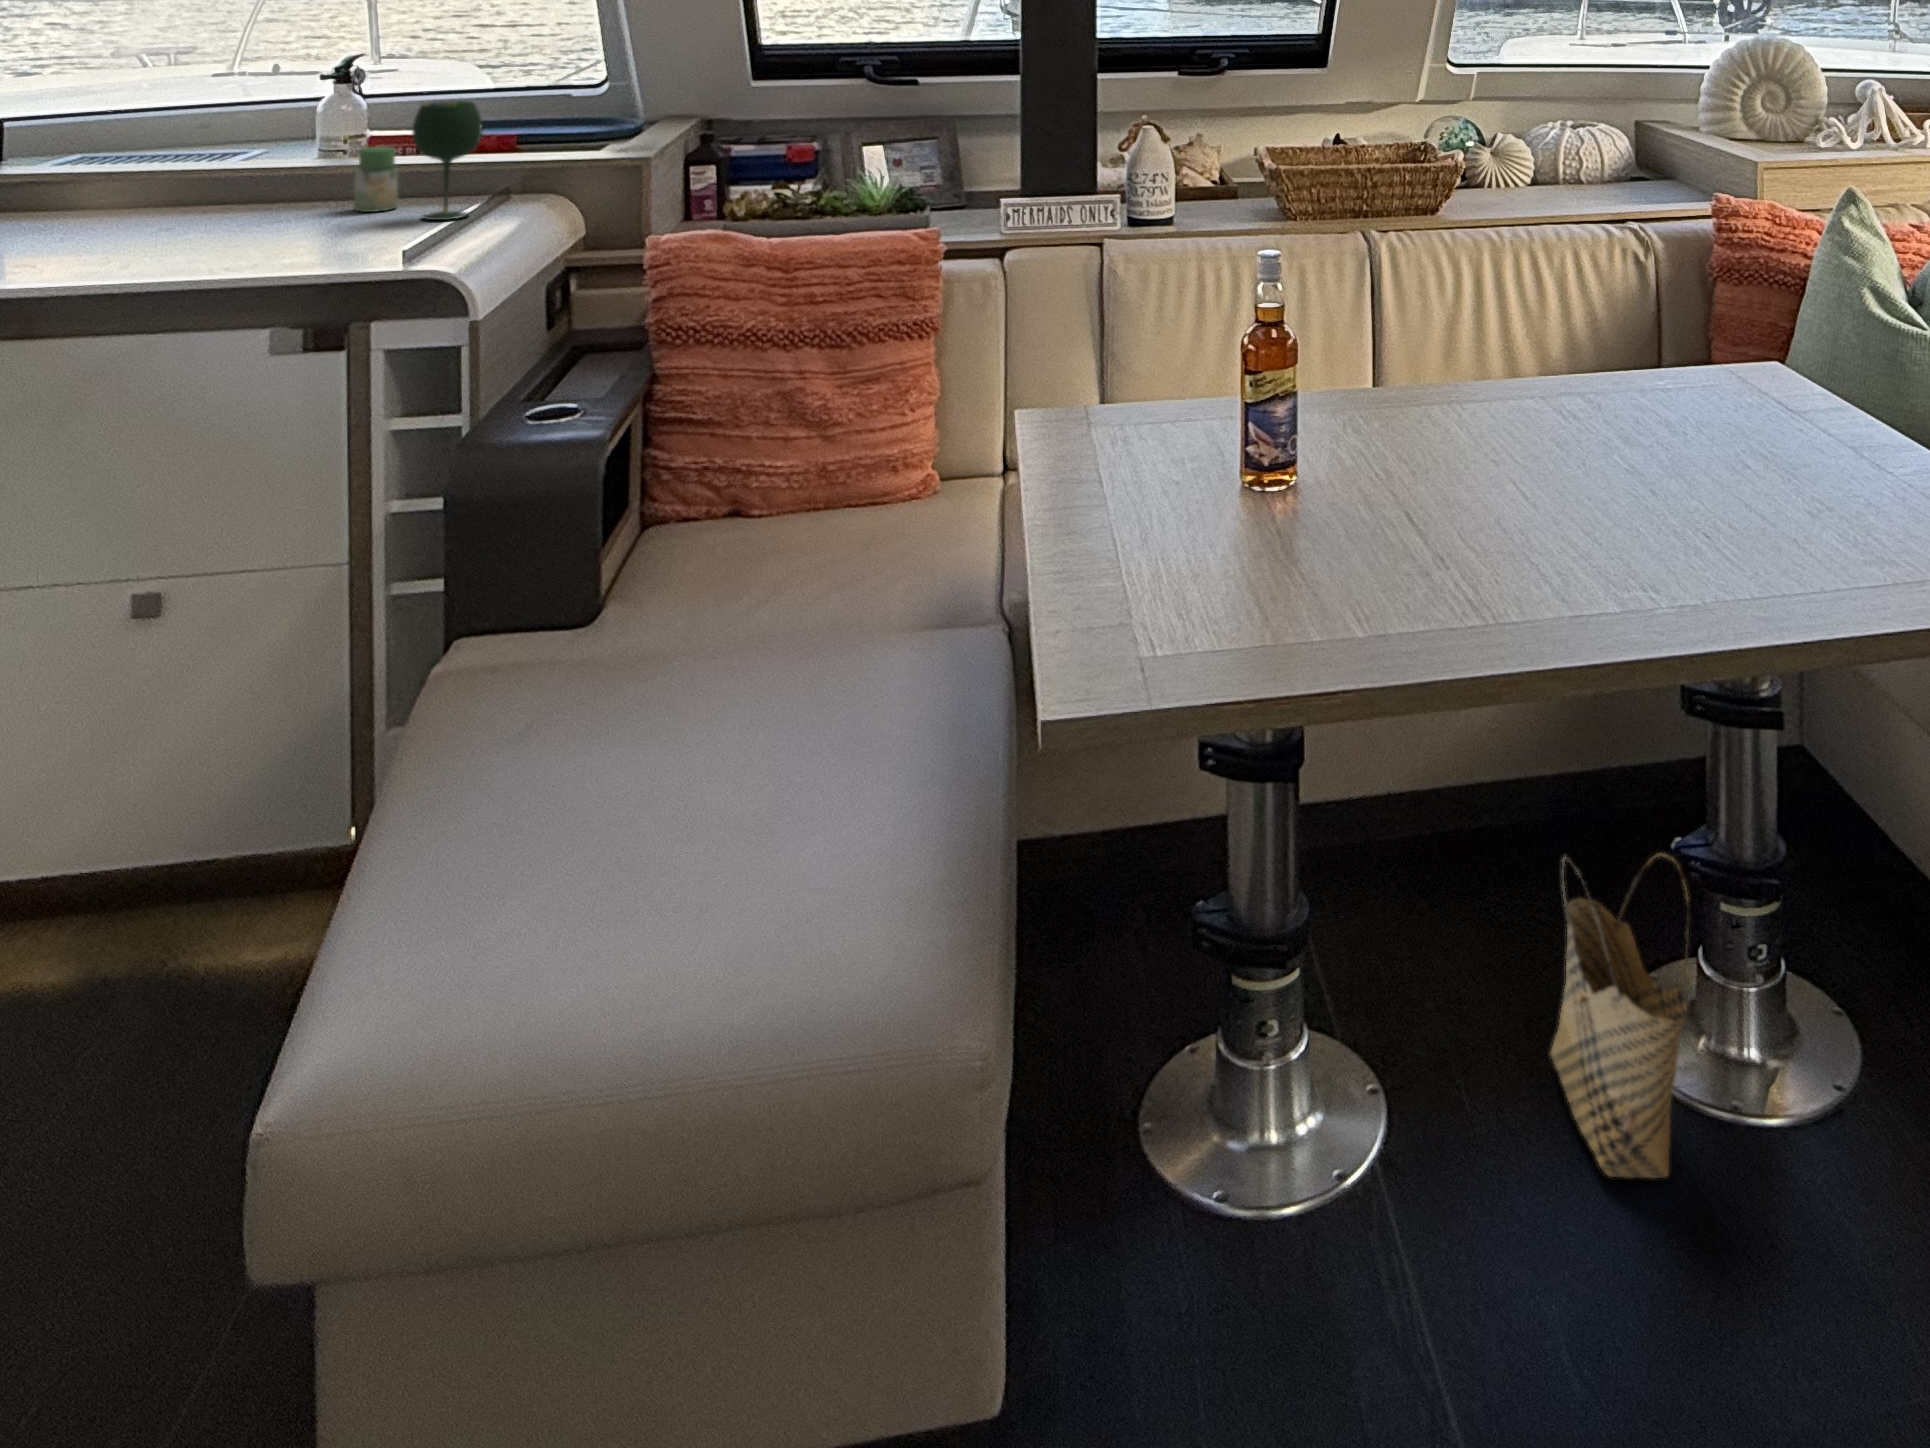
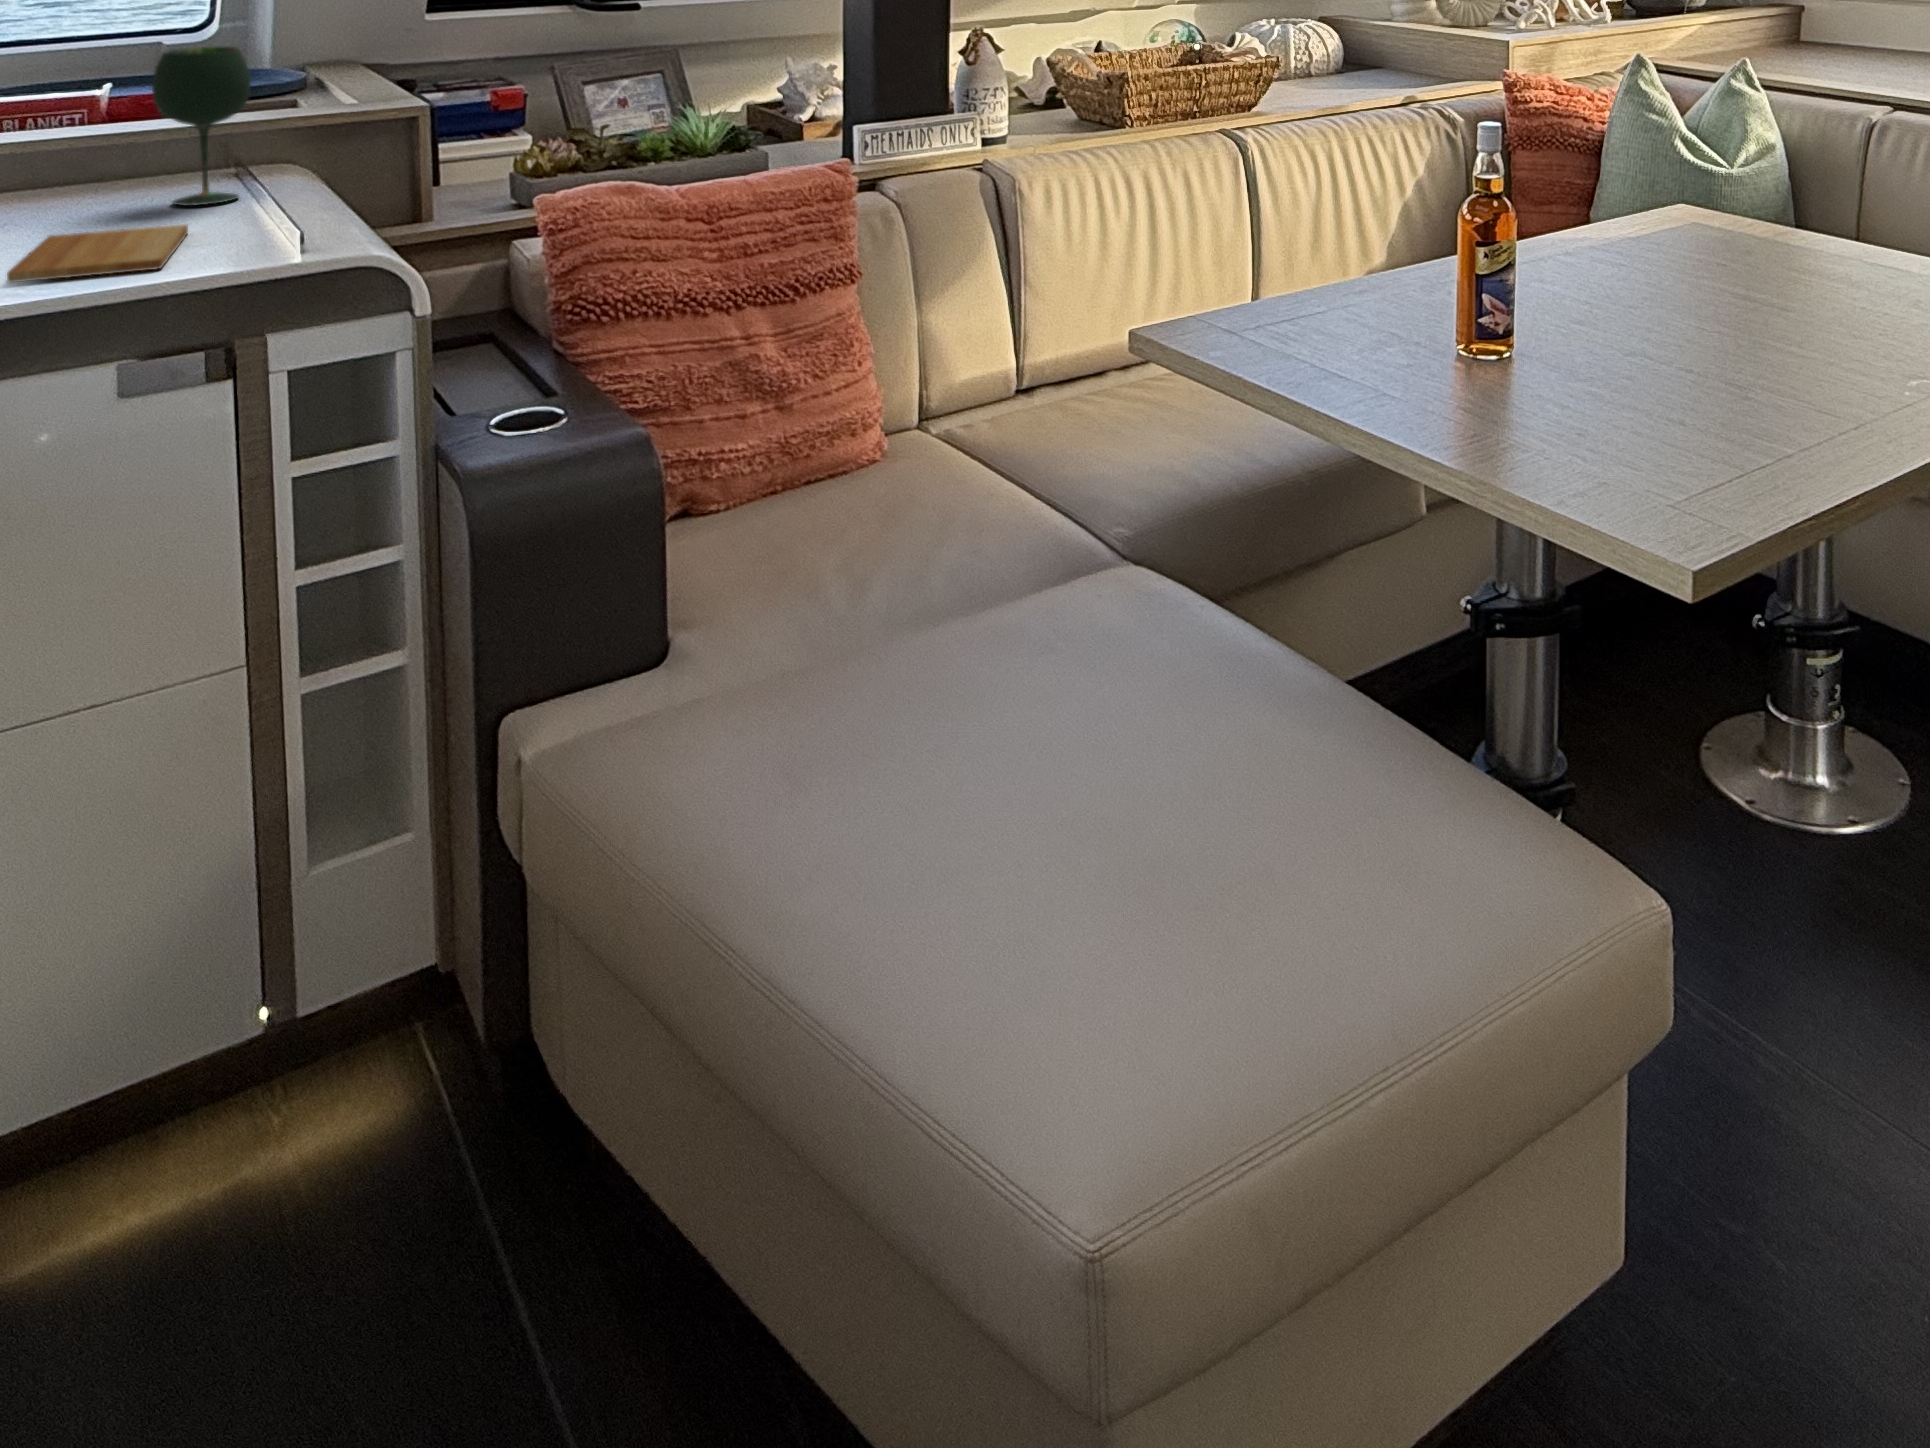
jar: present [354,146,398,212] -> none [38,117,103,206]
cutting board: none [230,234,389,267] -> present [7,224,188,283]
woven basket: present [1551,852,1689,1178] -> none [1721,633,1897,922]

